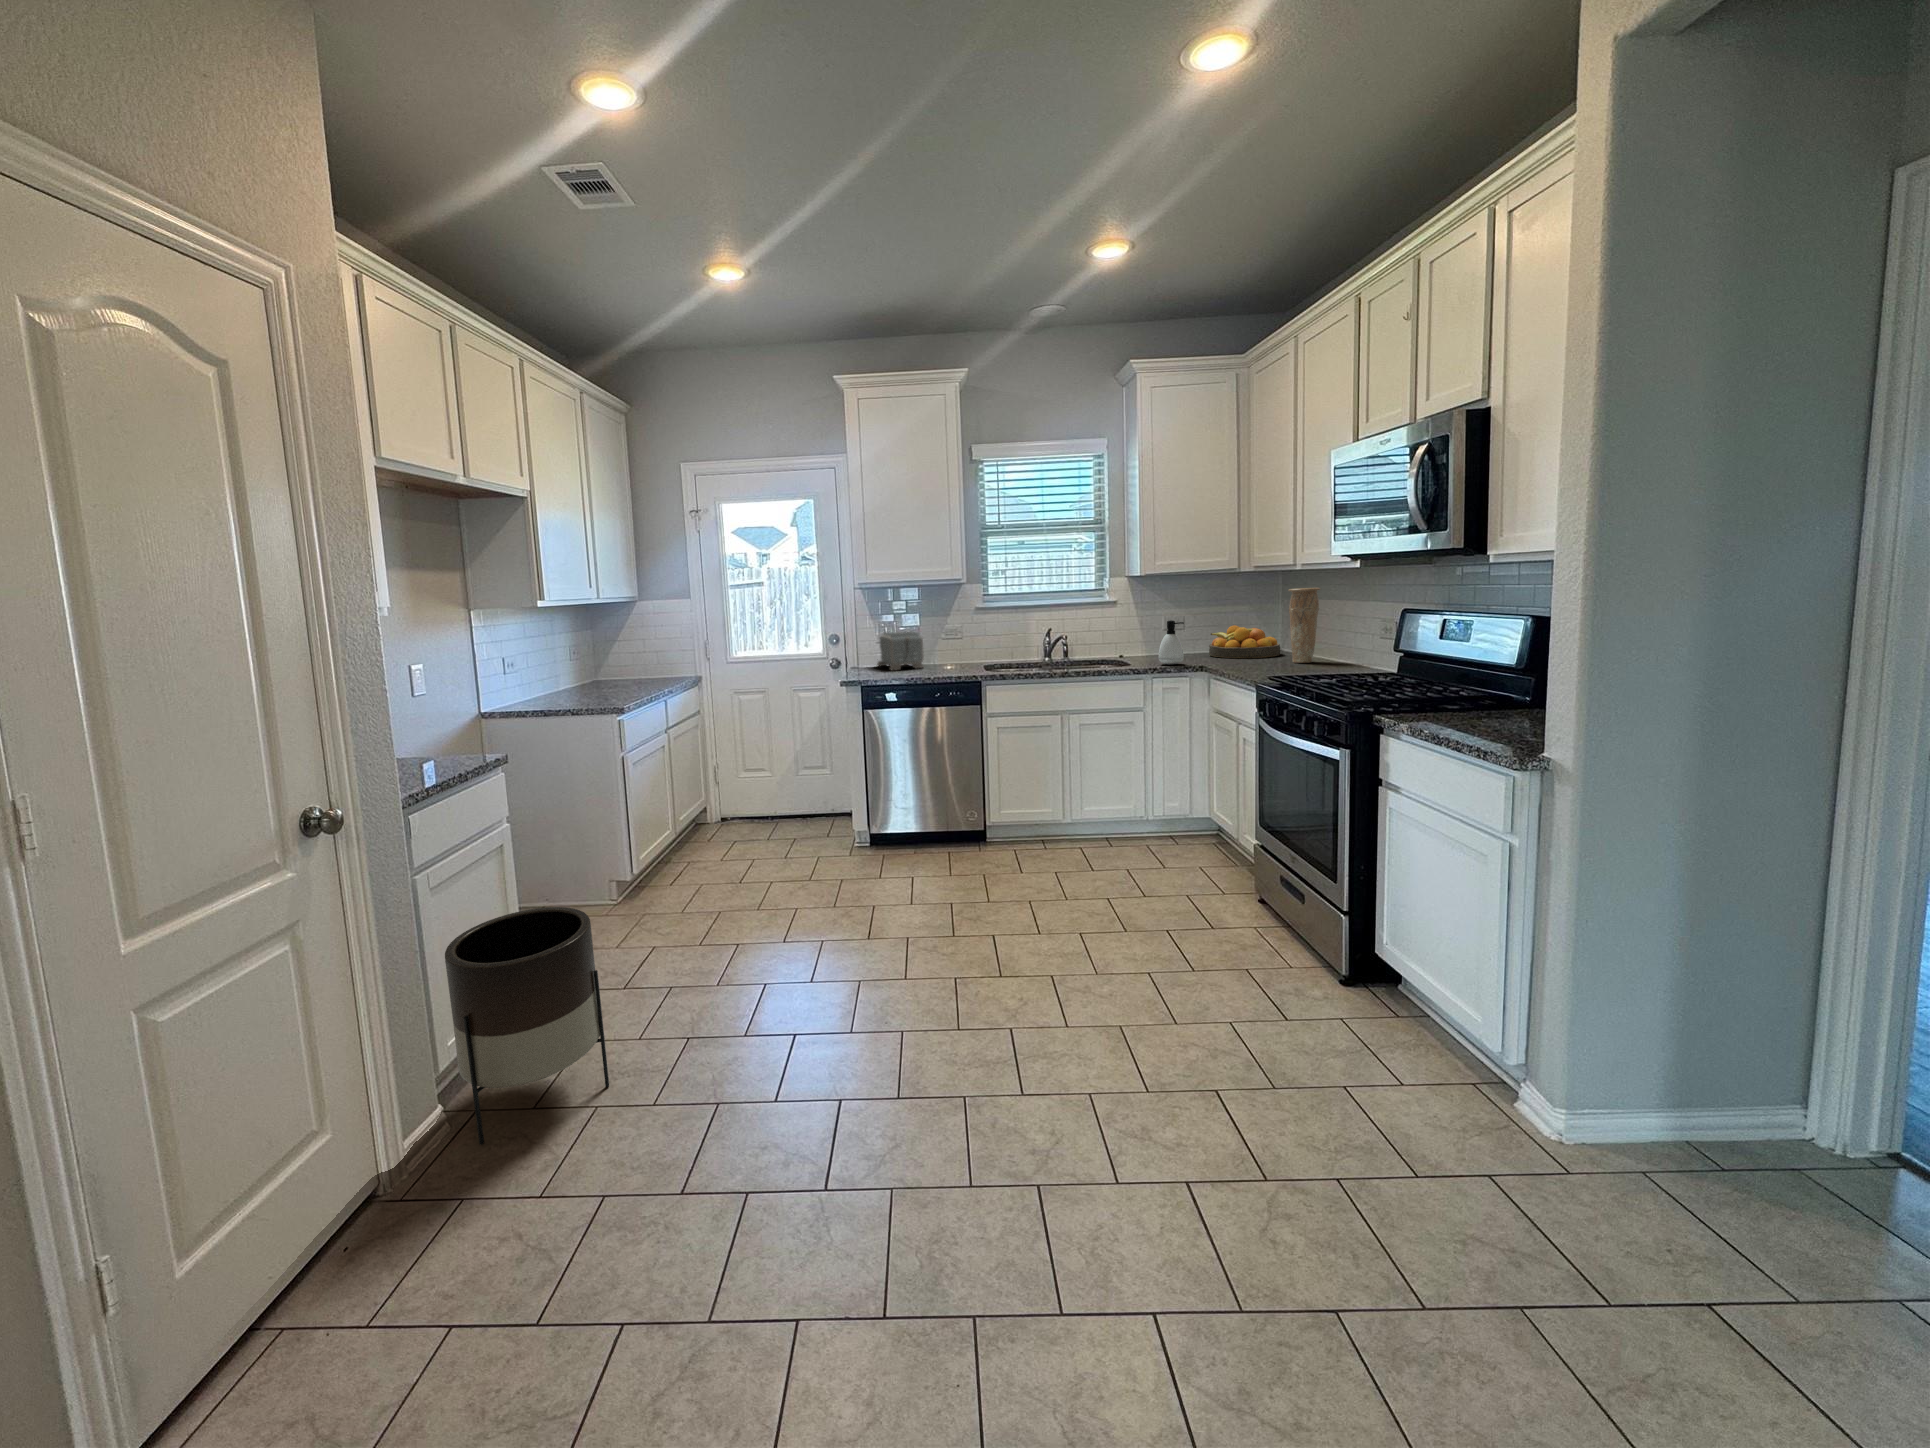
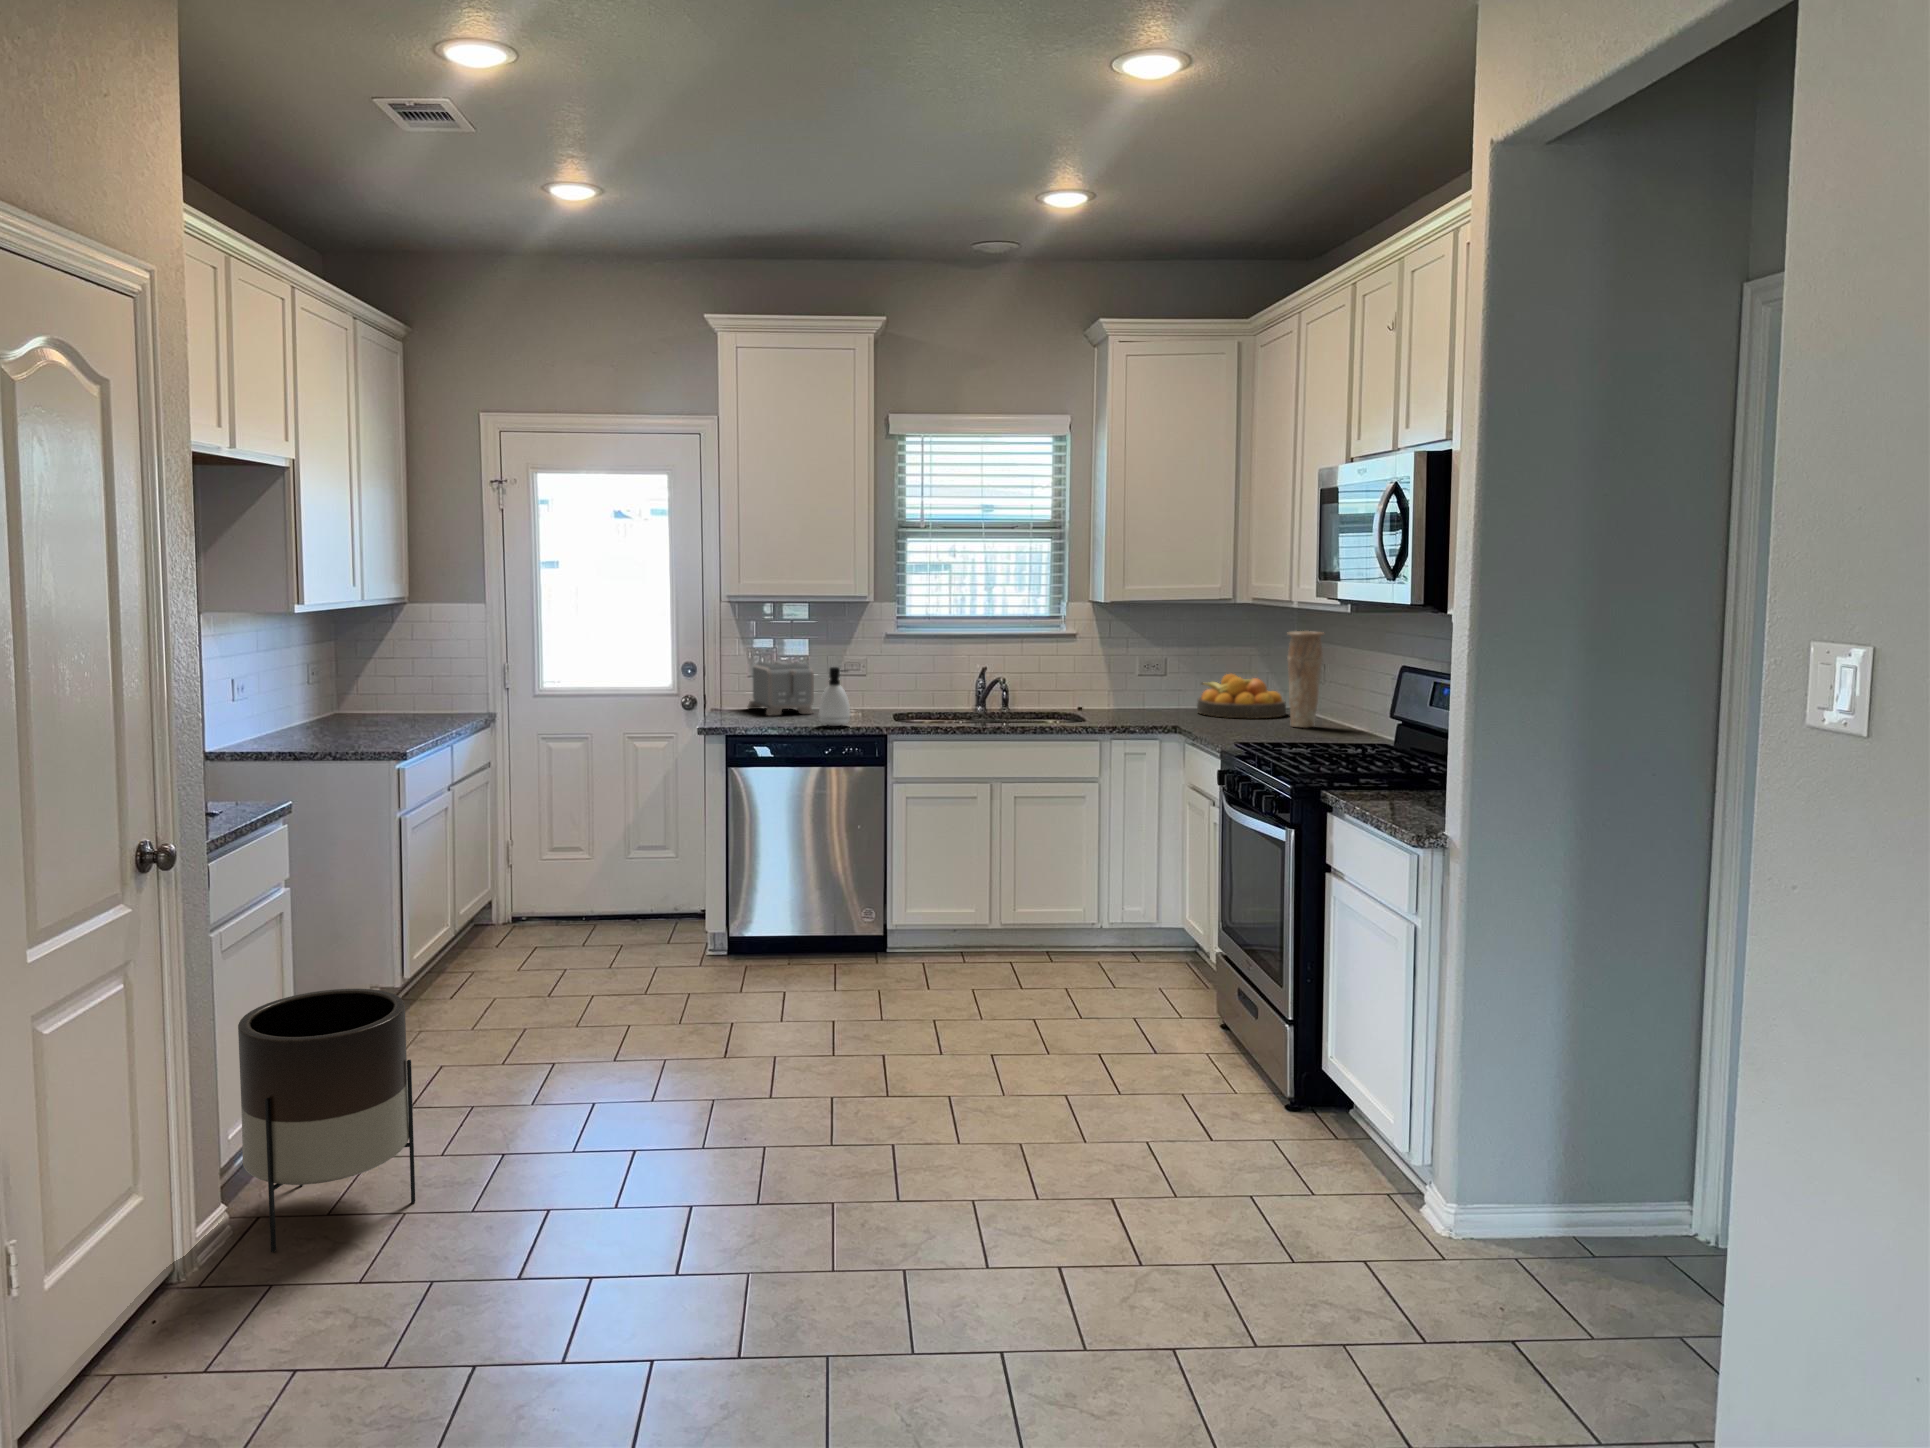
soap dispenser: present [1159,620,1184,664] -> present [819,667,850,726]

